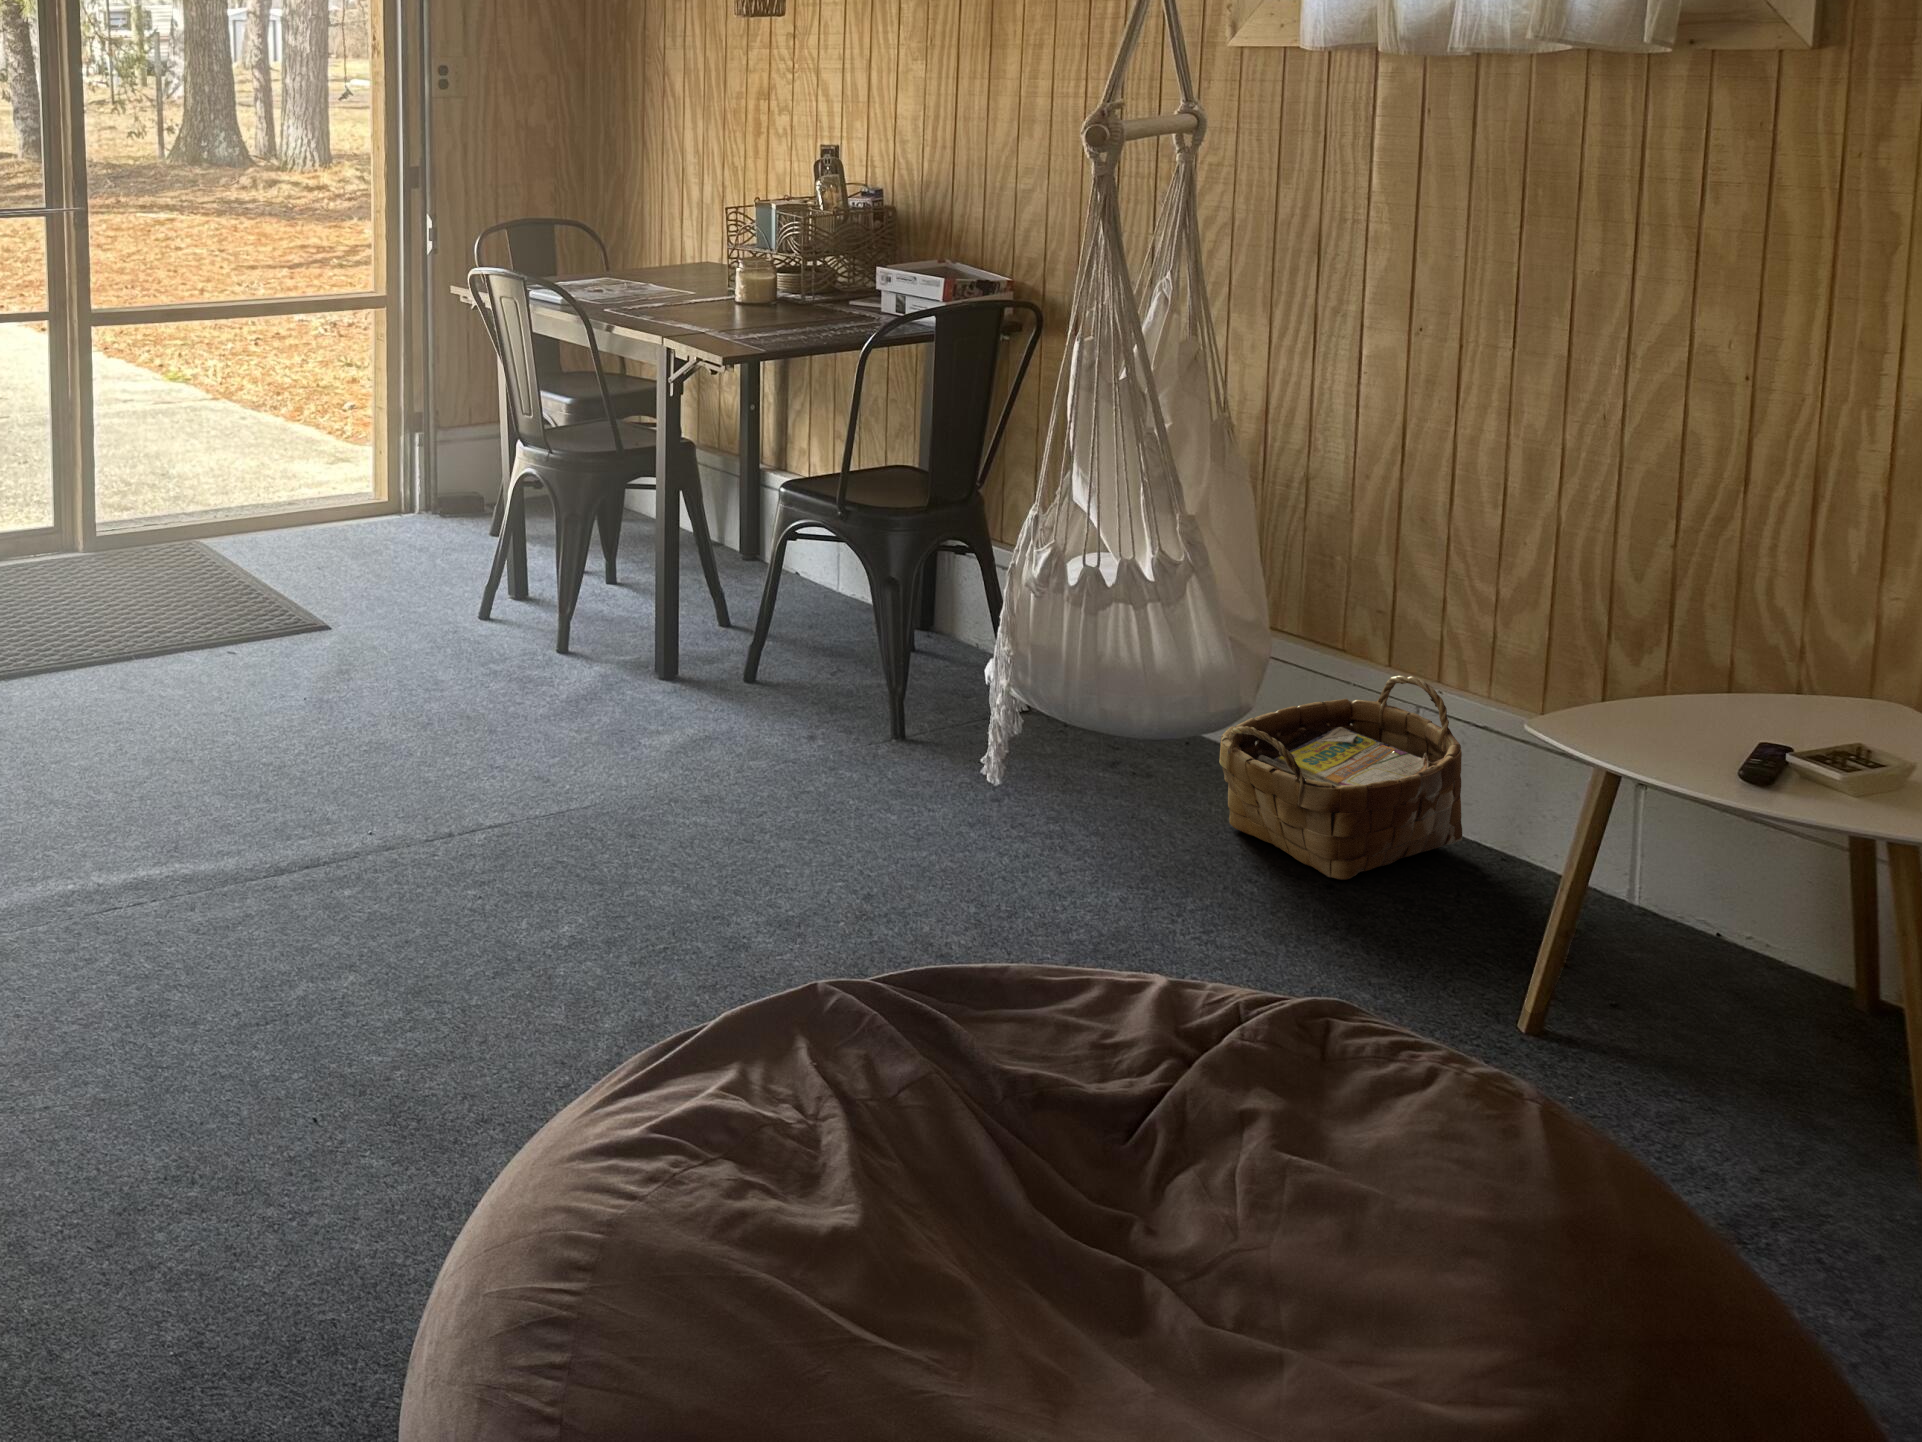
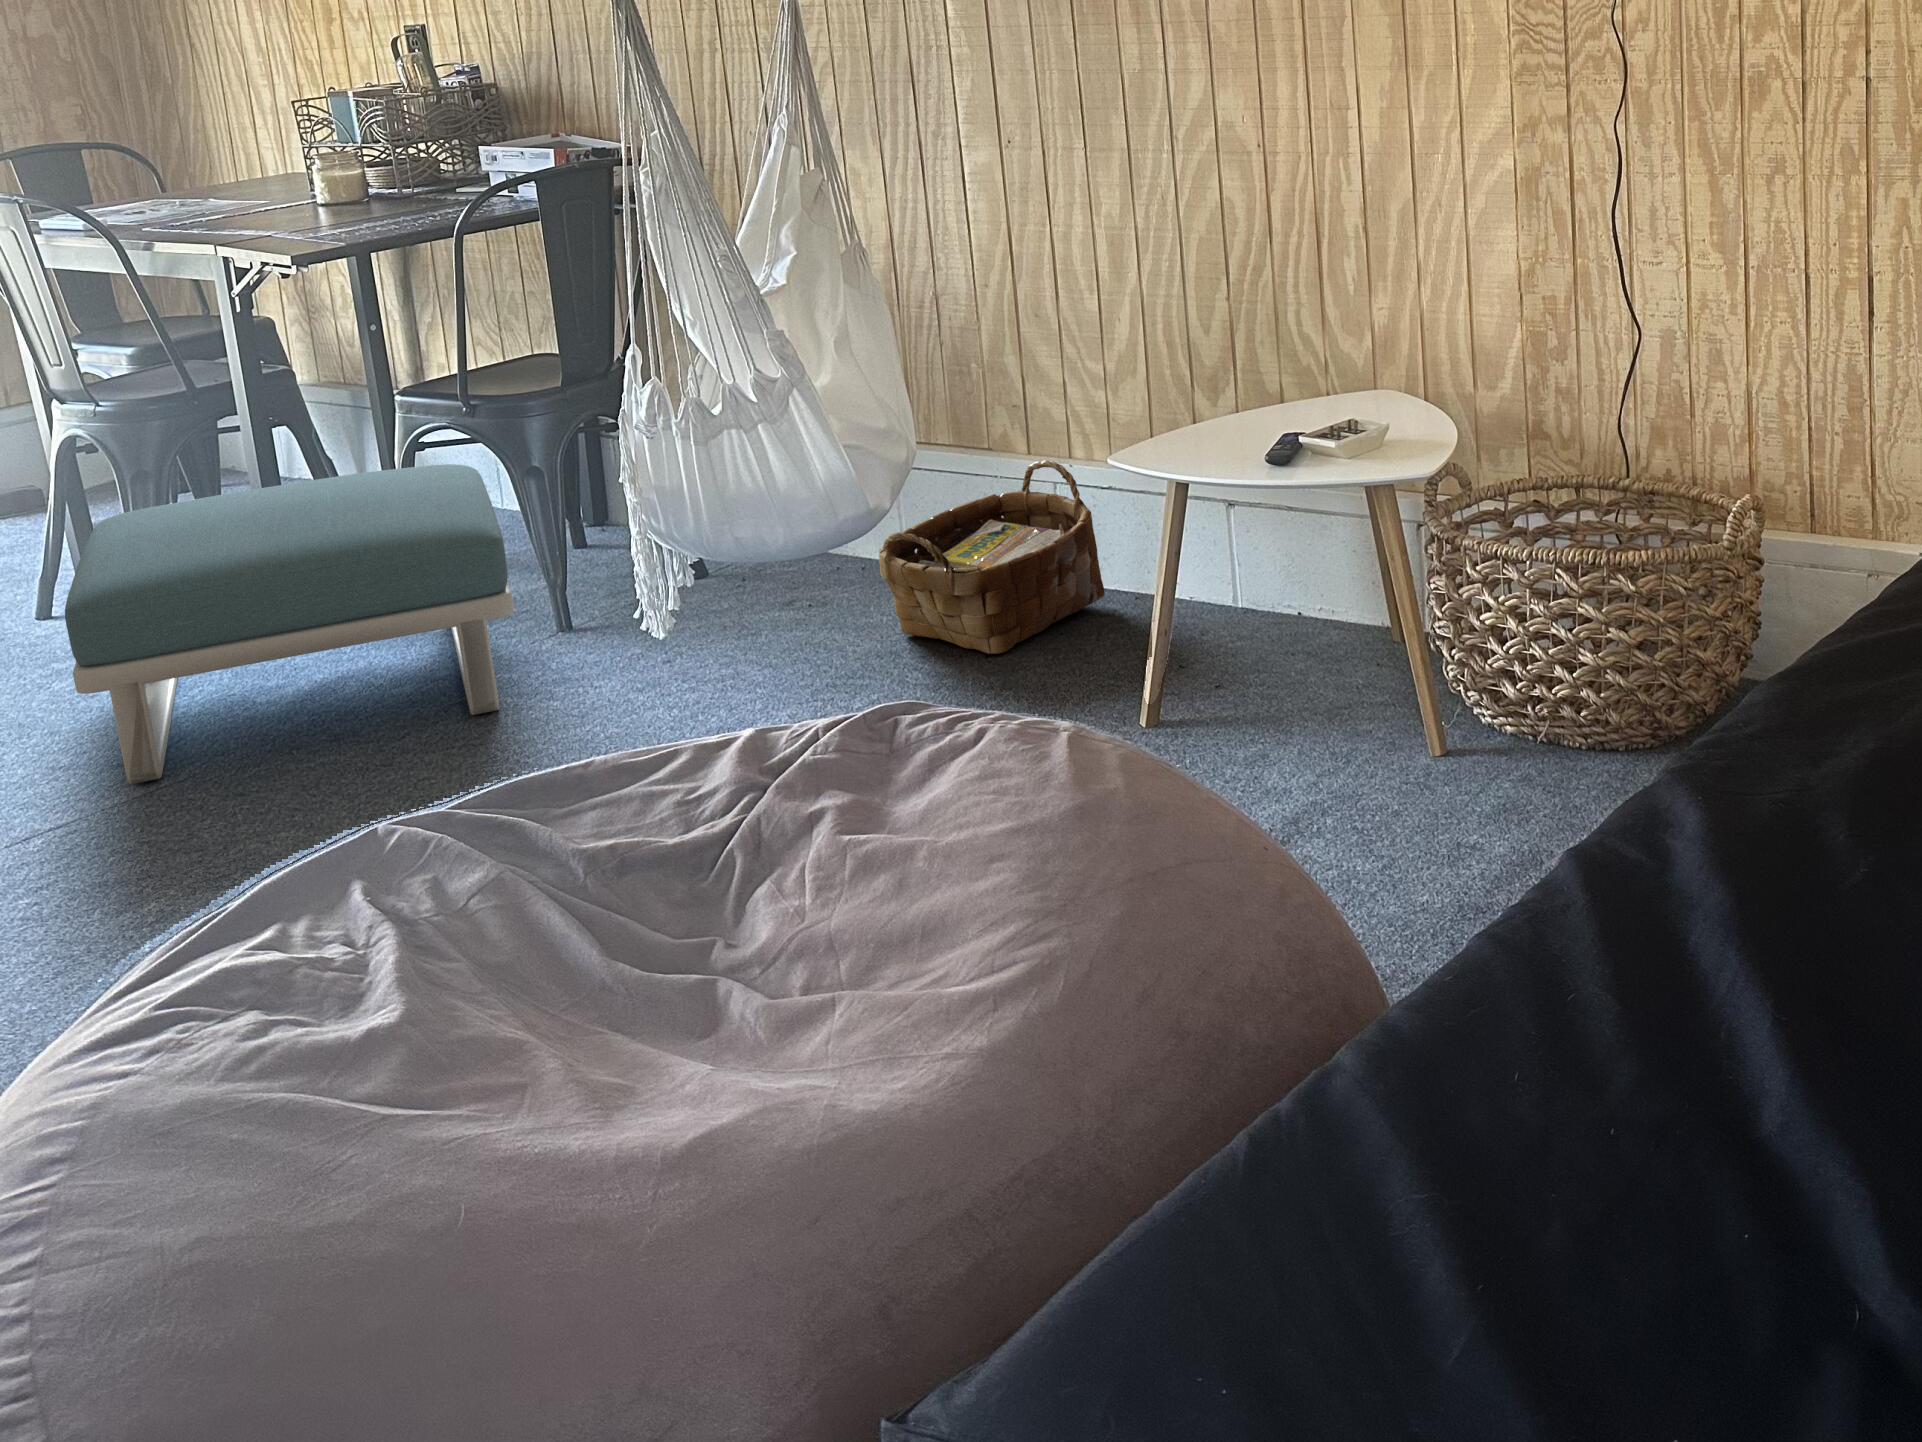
footstool: none [522,553,869,808] -> present [65,464,514,784]

